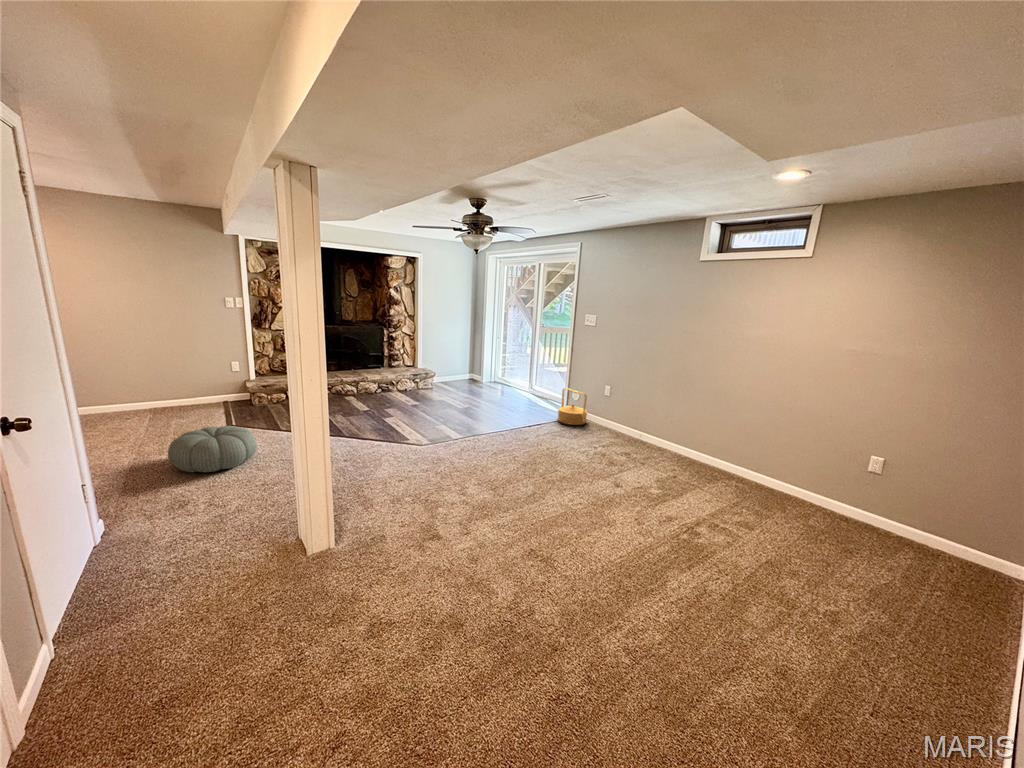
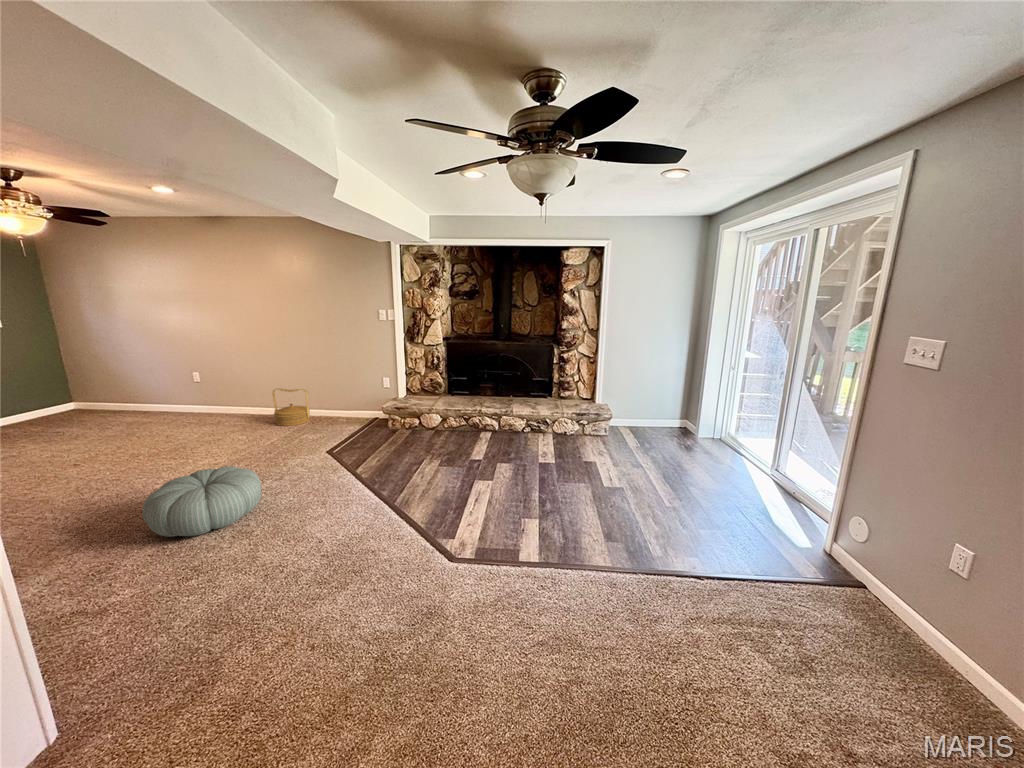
woven basket: present [558,388,587,425] -> present [272,389,310,426]

